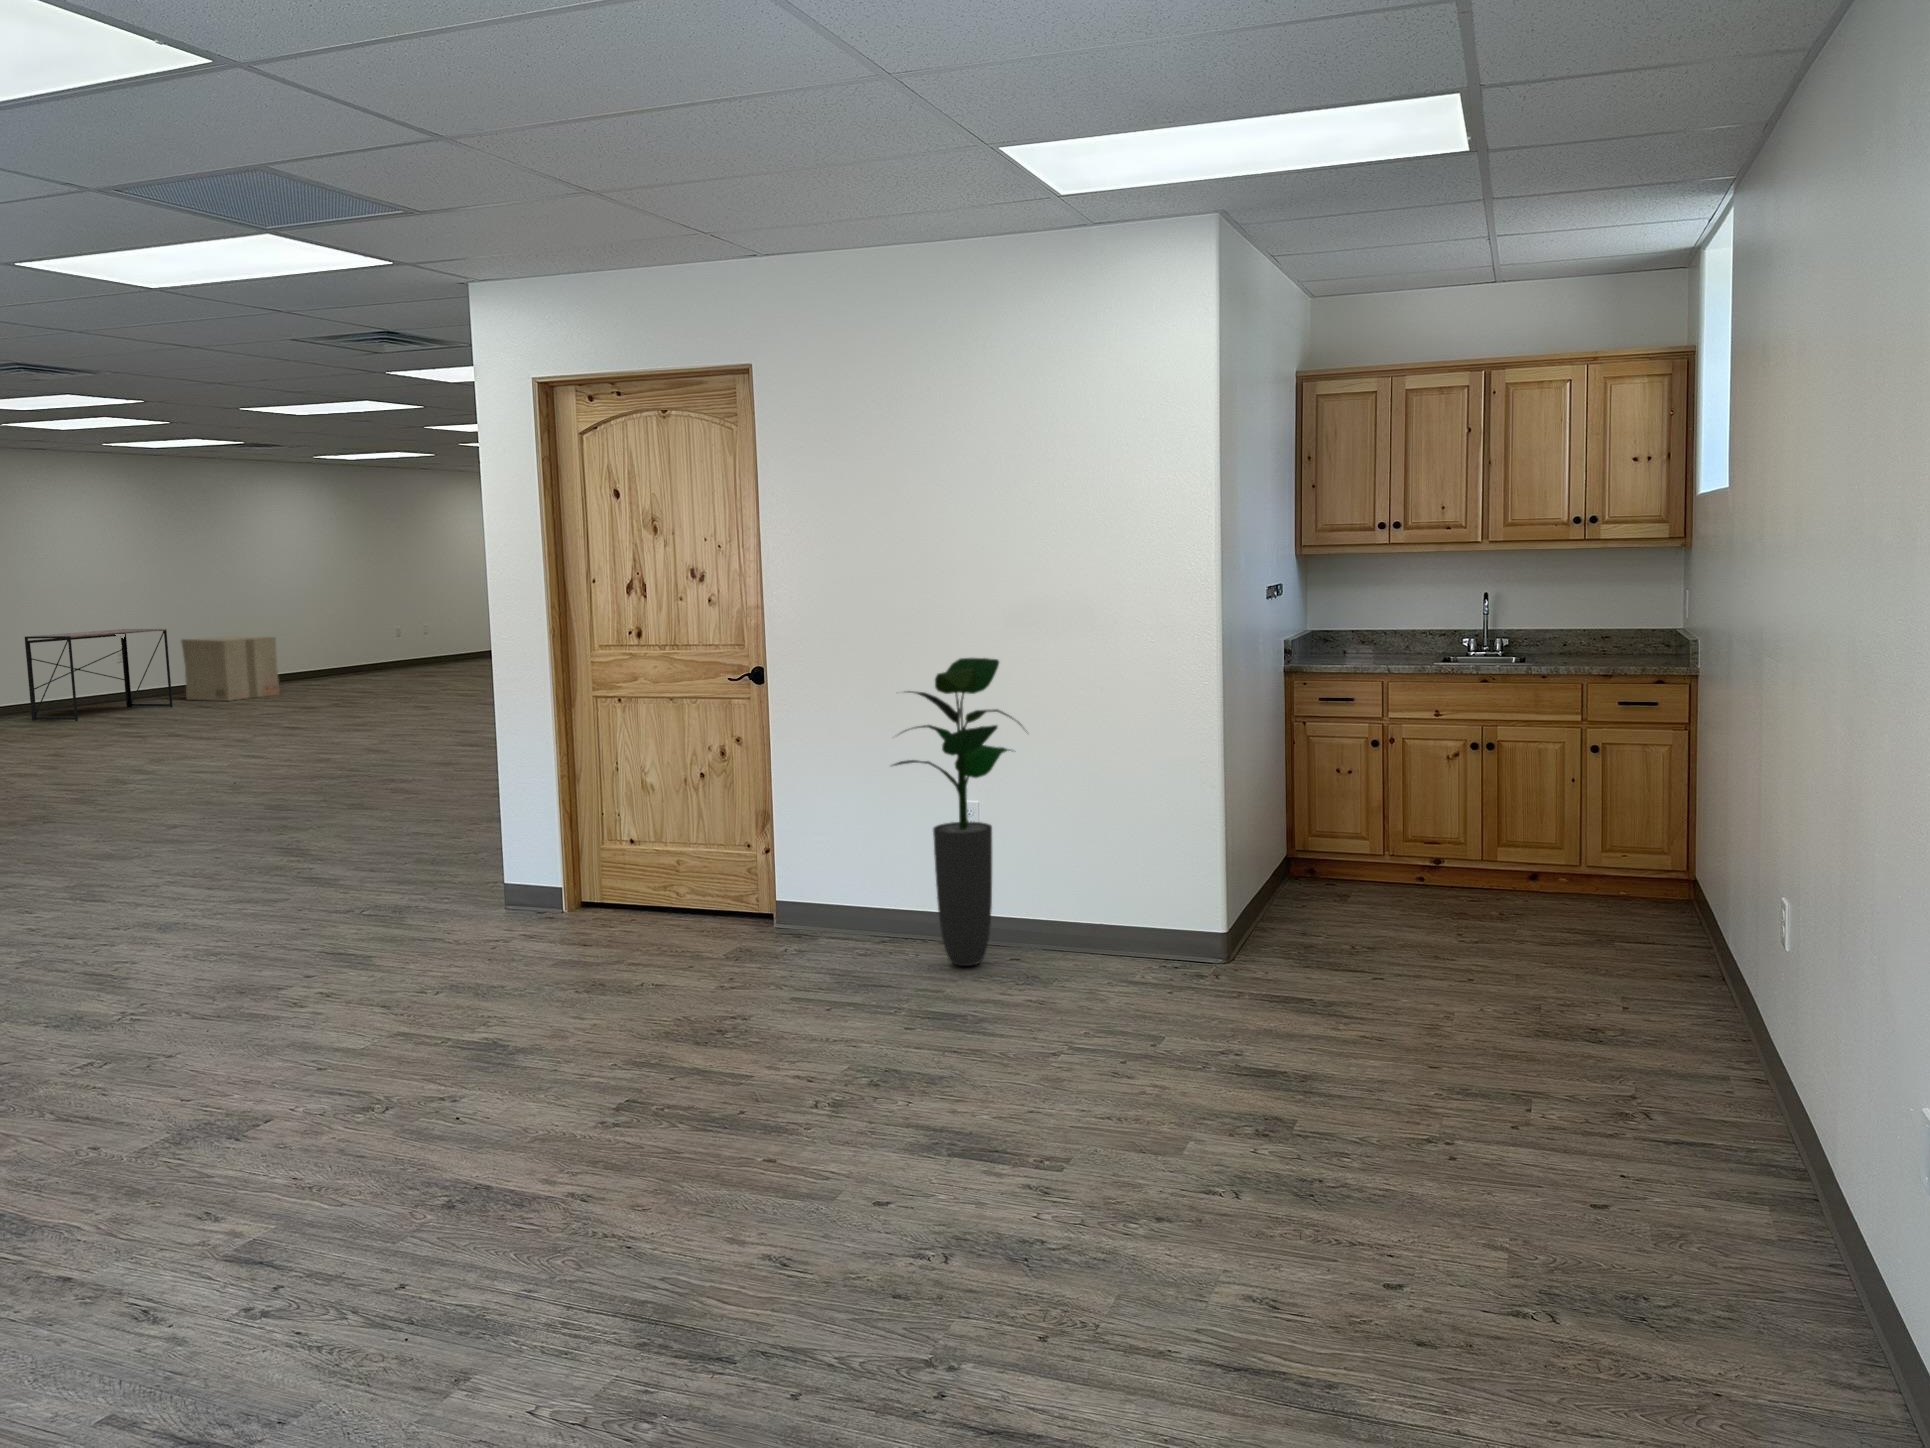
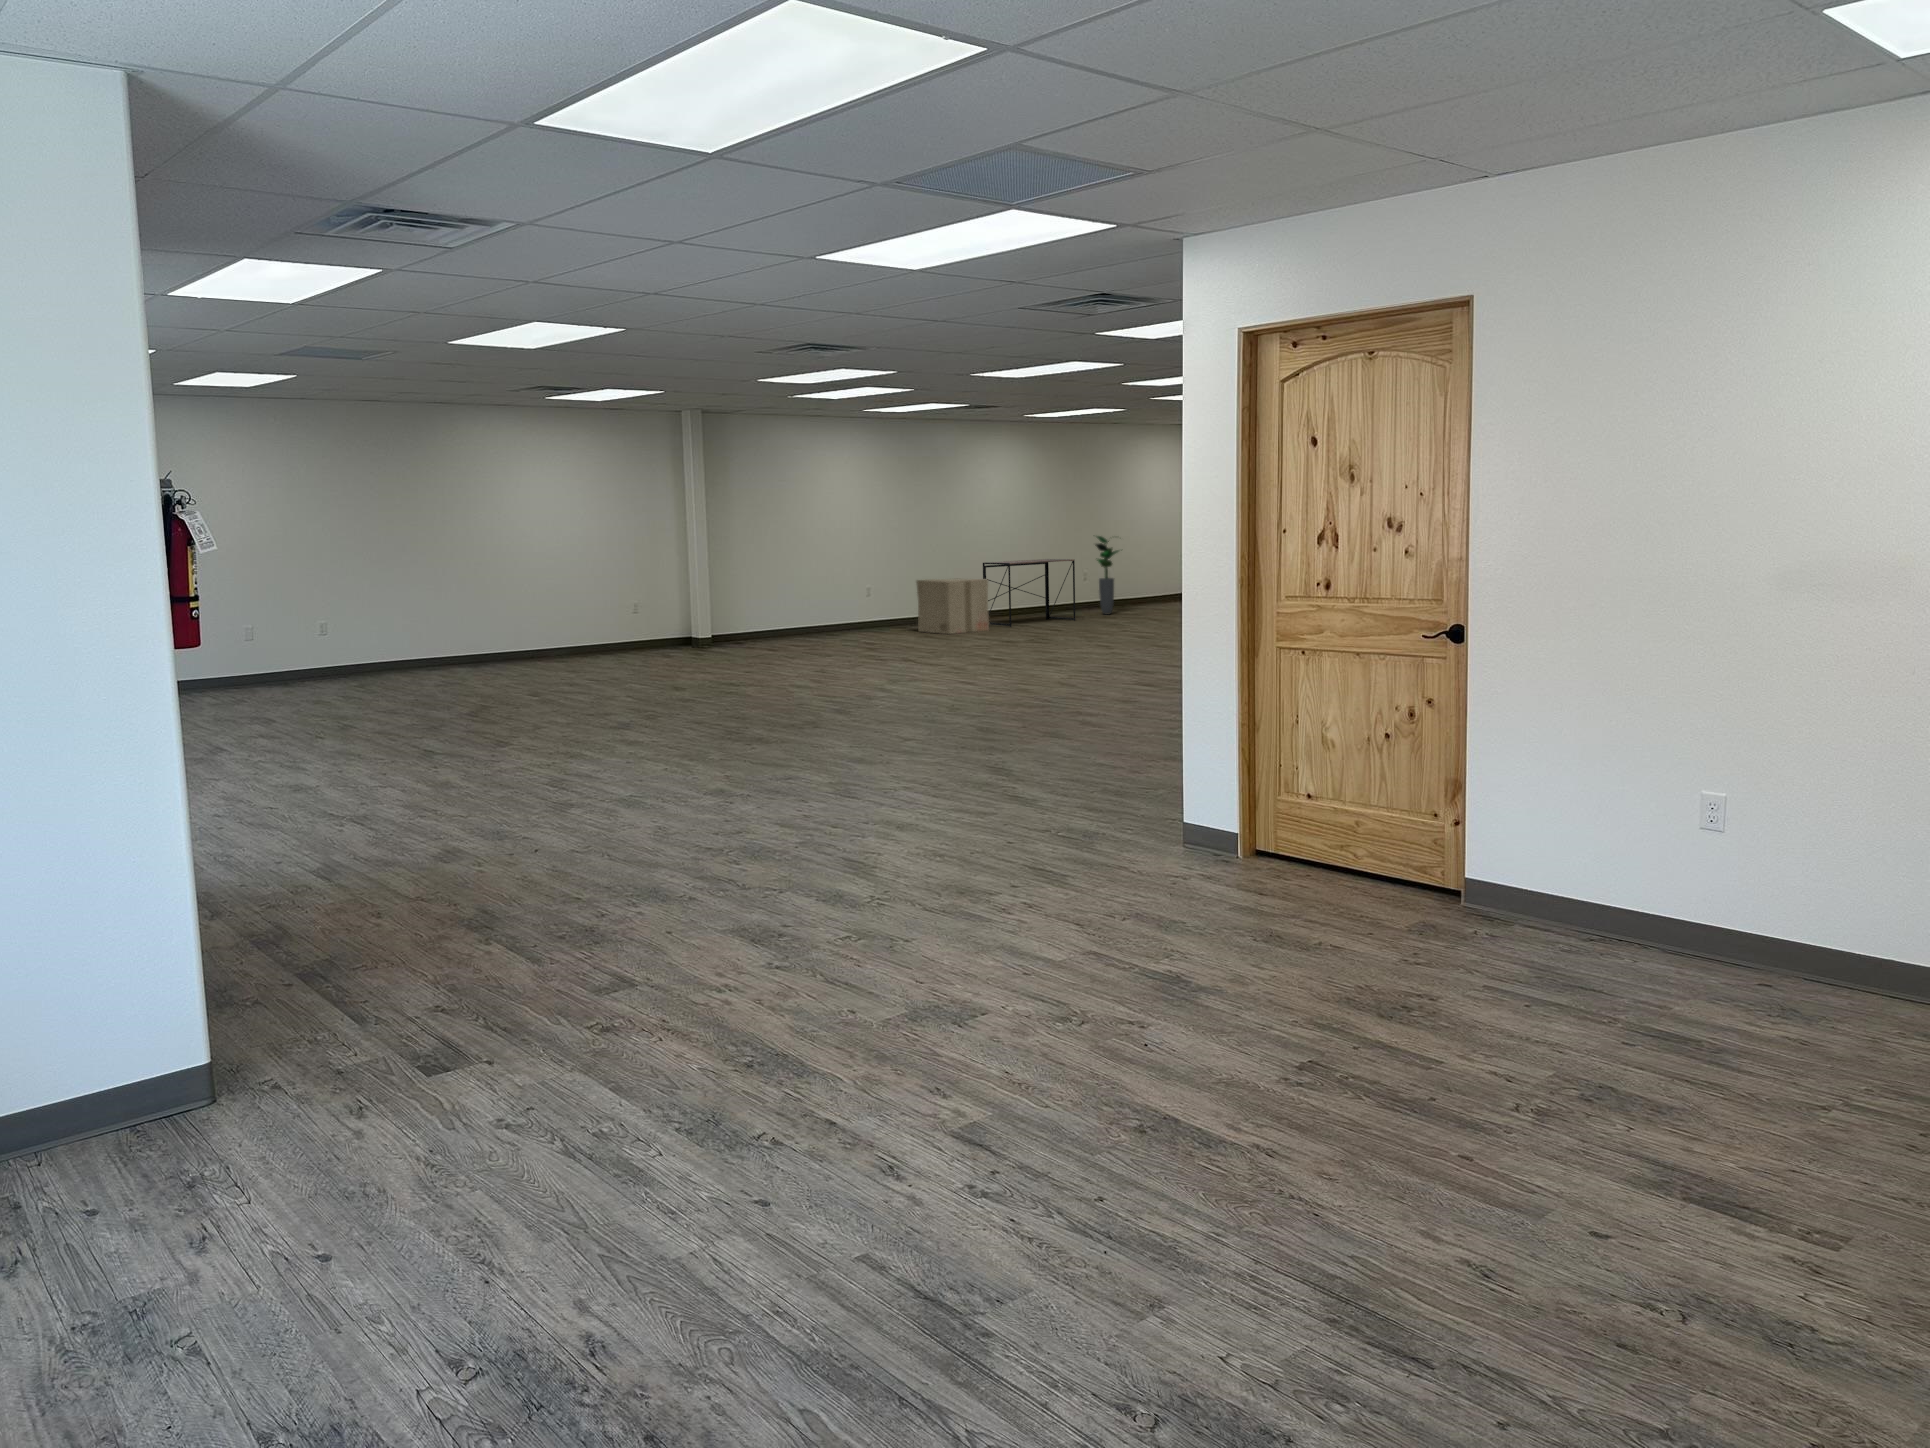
desk: present [25,629,173,721] -> present [983,559,1075,627]
potted plant: present [893,658,1022,966] -> present [1095,536,1119,615]

